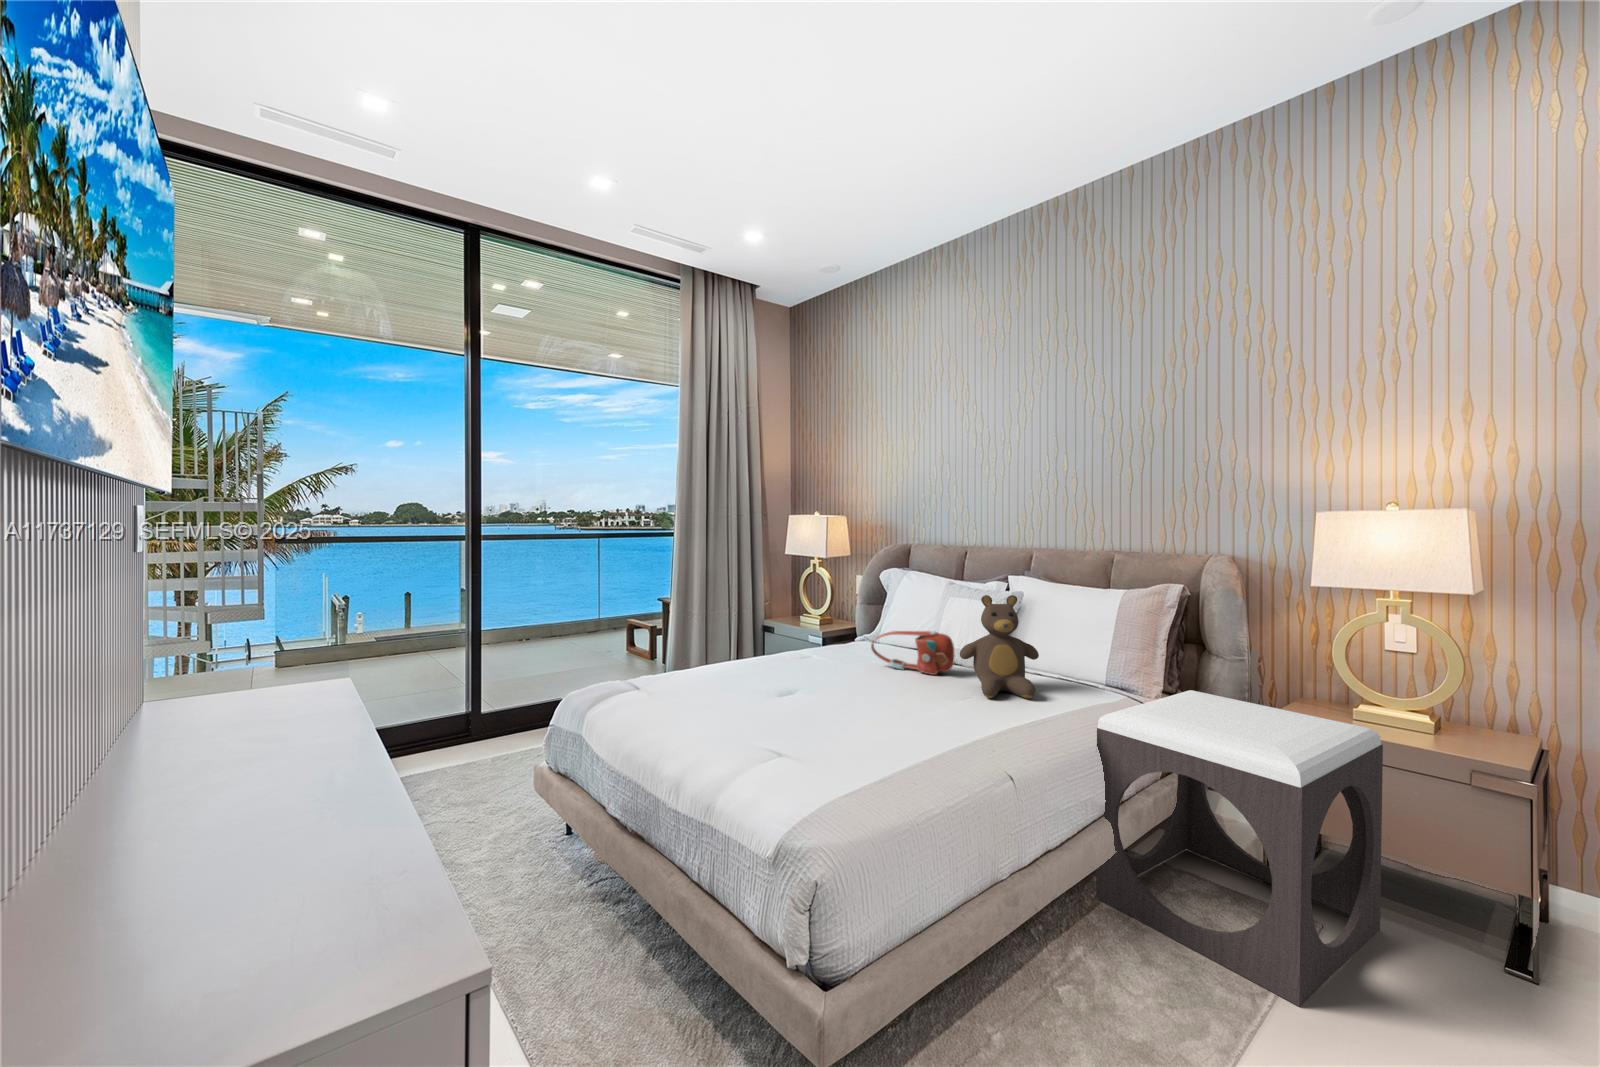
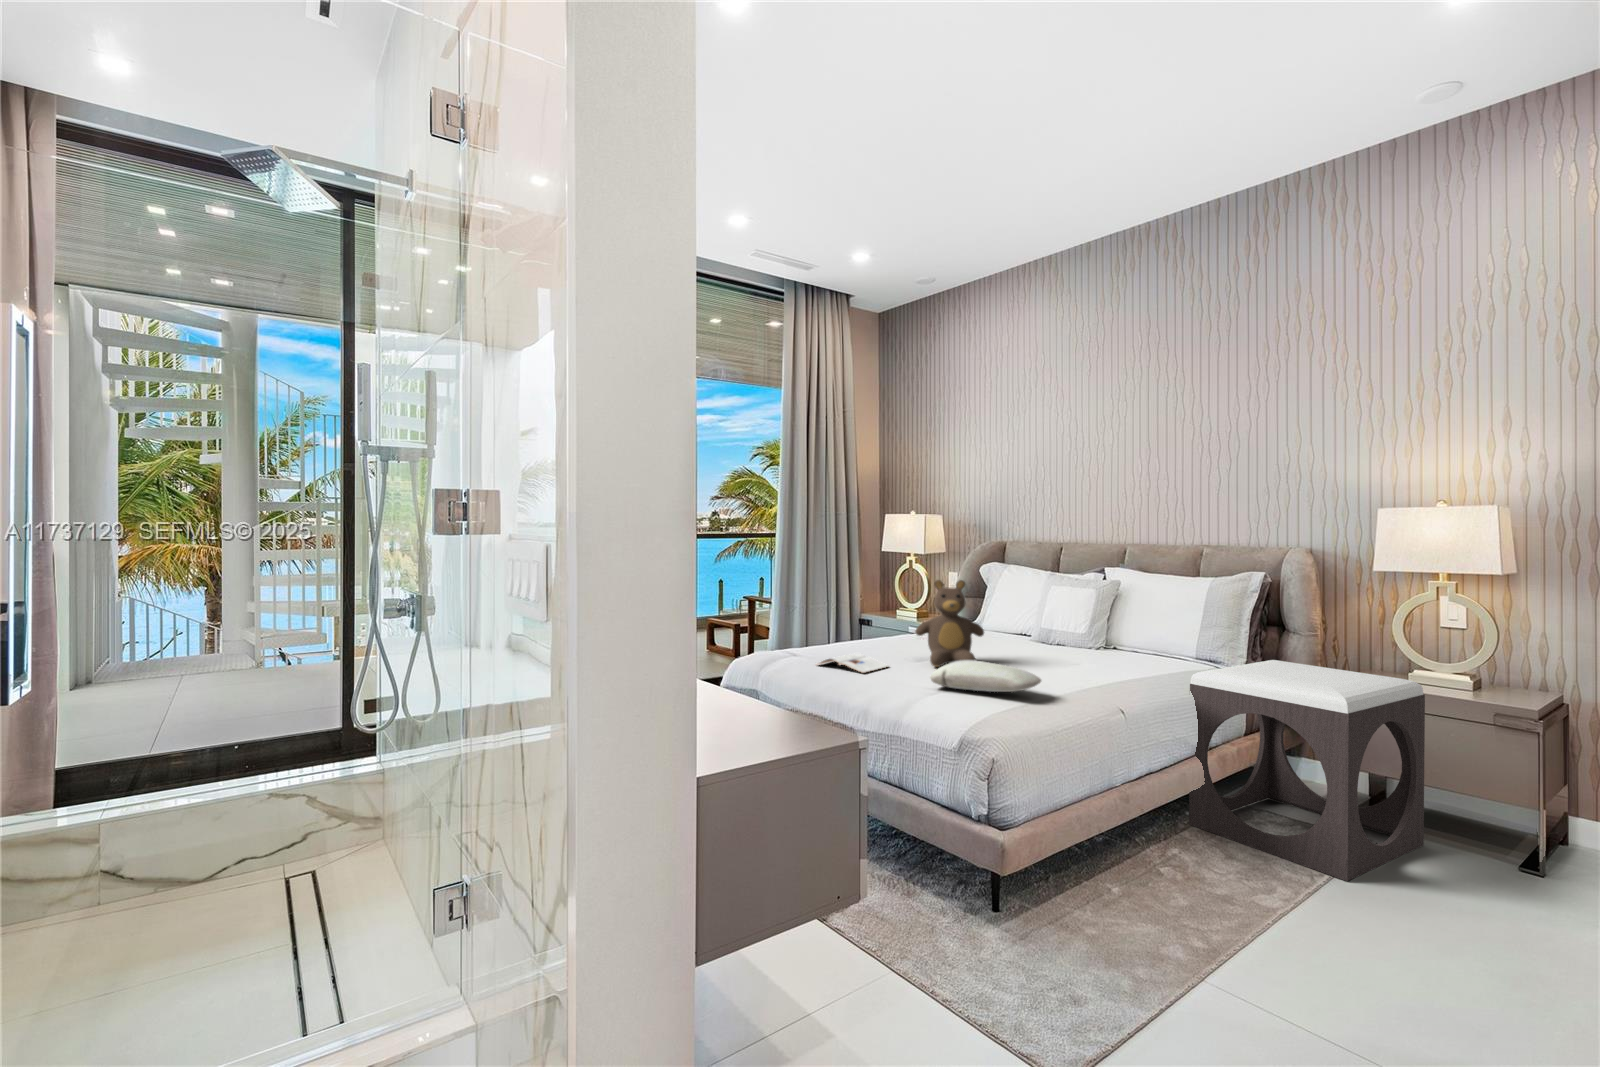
teddy bear: present [960,595,1039,698] -> present [915,580,984,667]
handbag: present [871,631,955,675] -> none [986,613,1062,650]
magazine: none [653,687,742,719] -> present [820,653,889,673]
pillow: none [771,707,907,757] -> present [930,660,1041,692]

